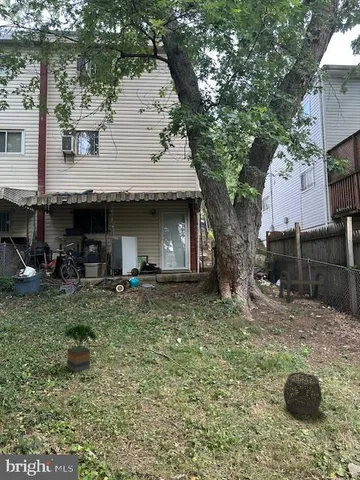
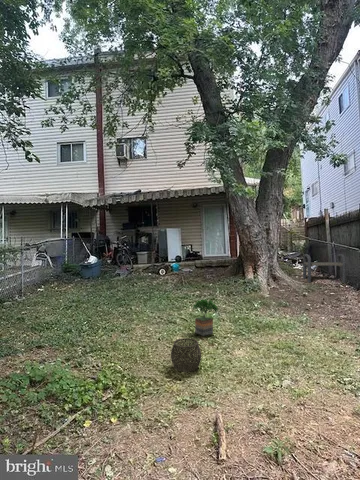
potted tree: present [65,325,97,372] -> present [193,300,218,336]
woven basket: present [283,372,322,415] -> present [171,338,201,372]

